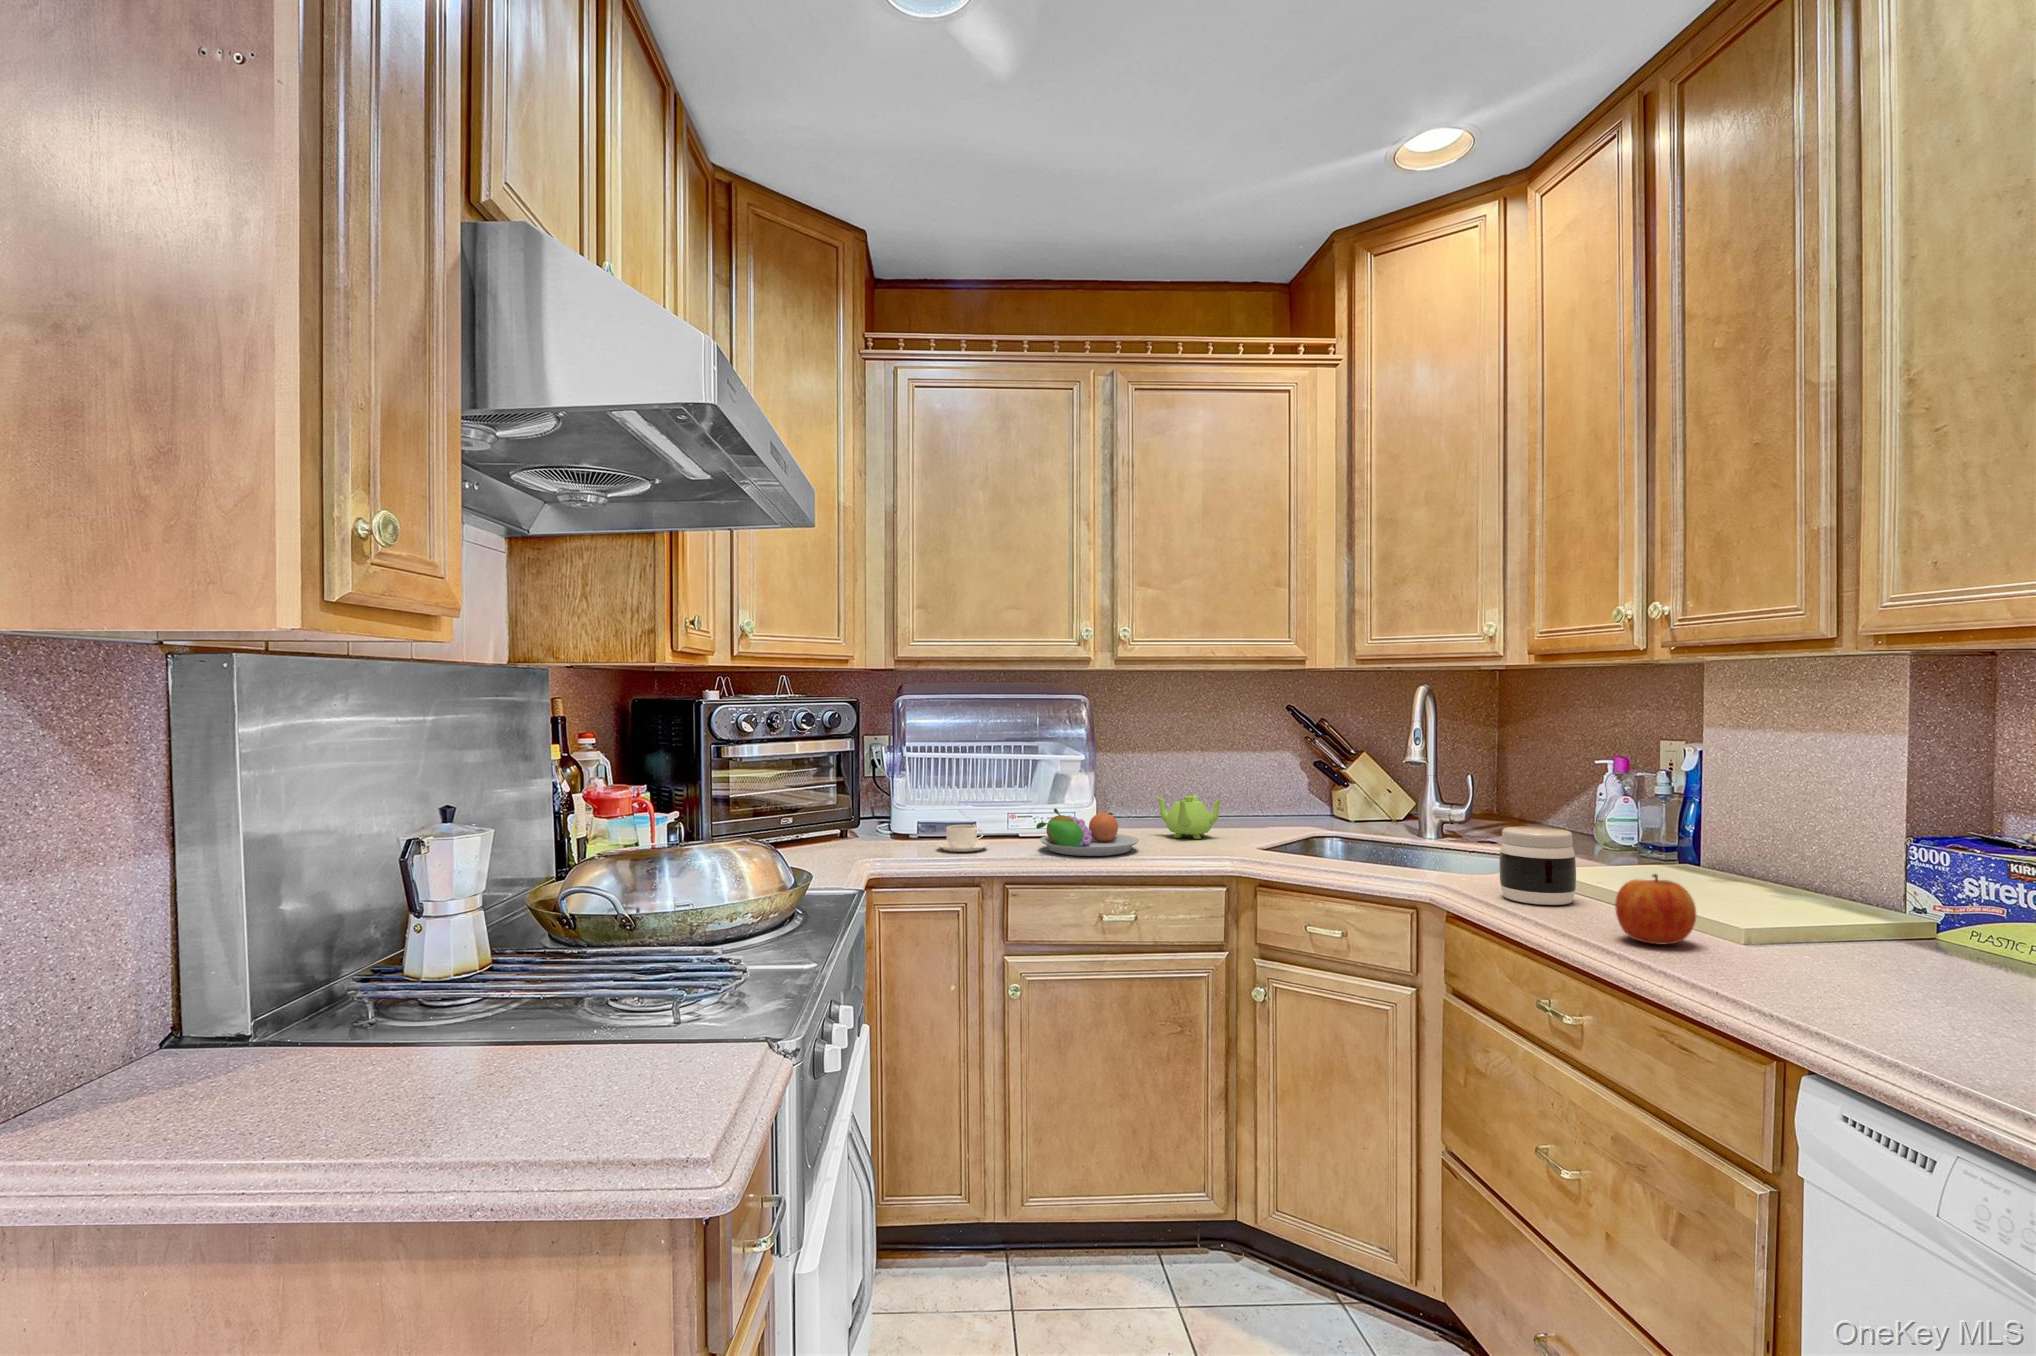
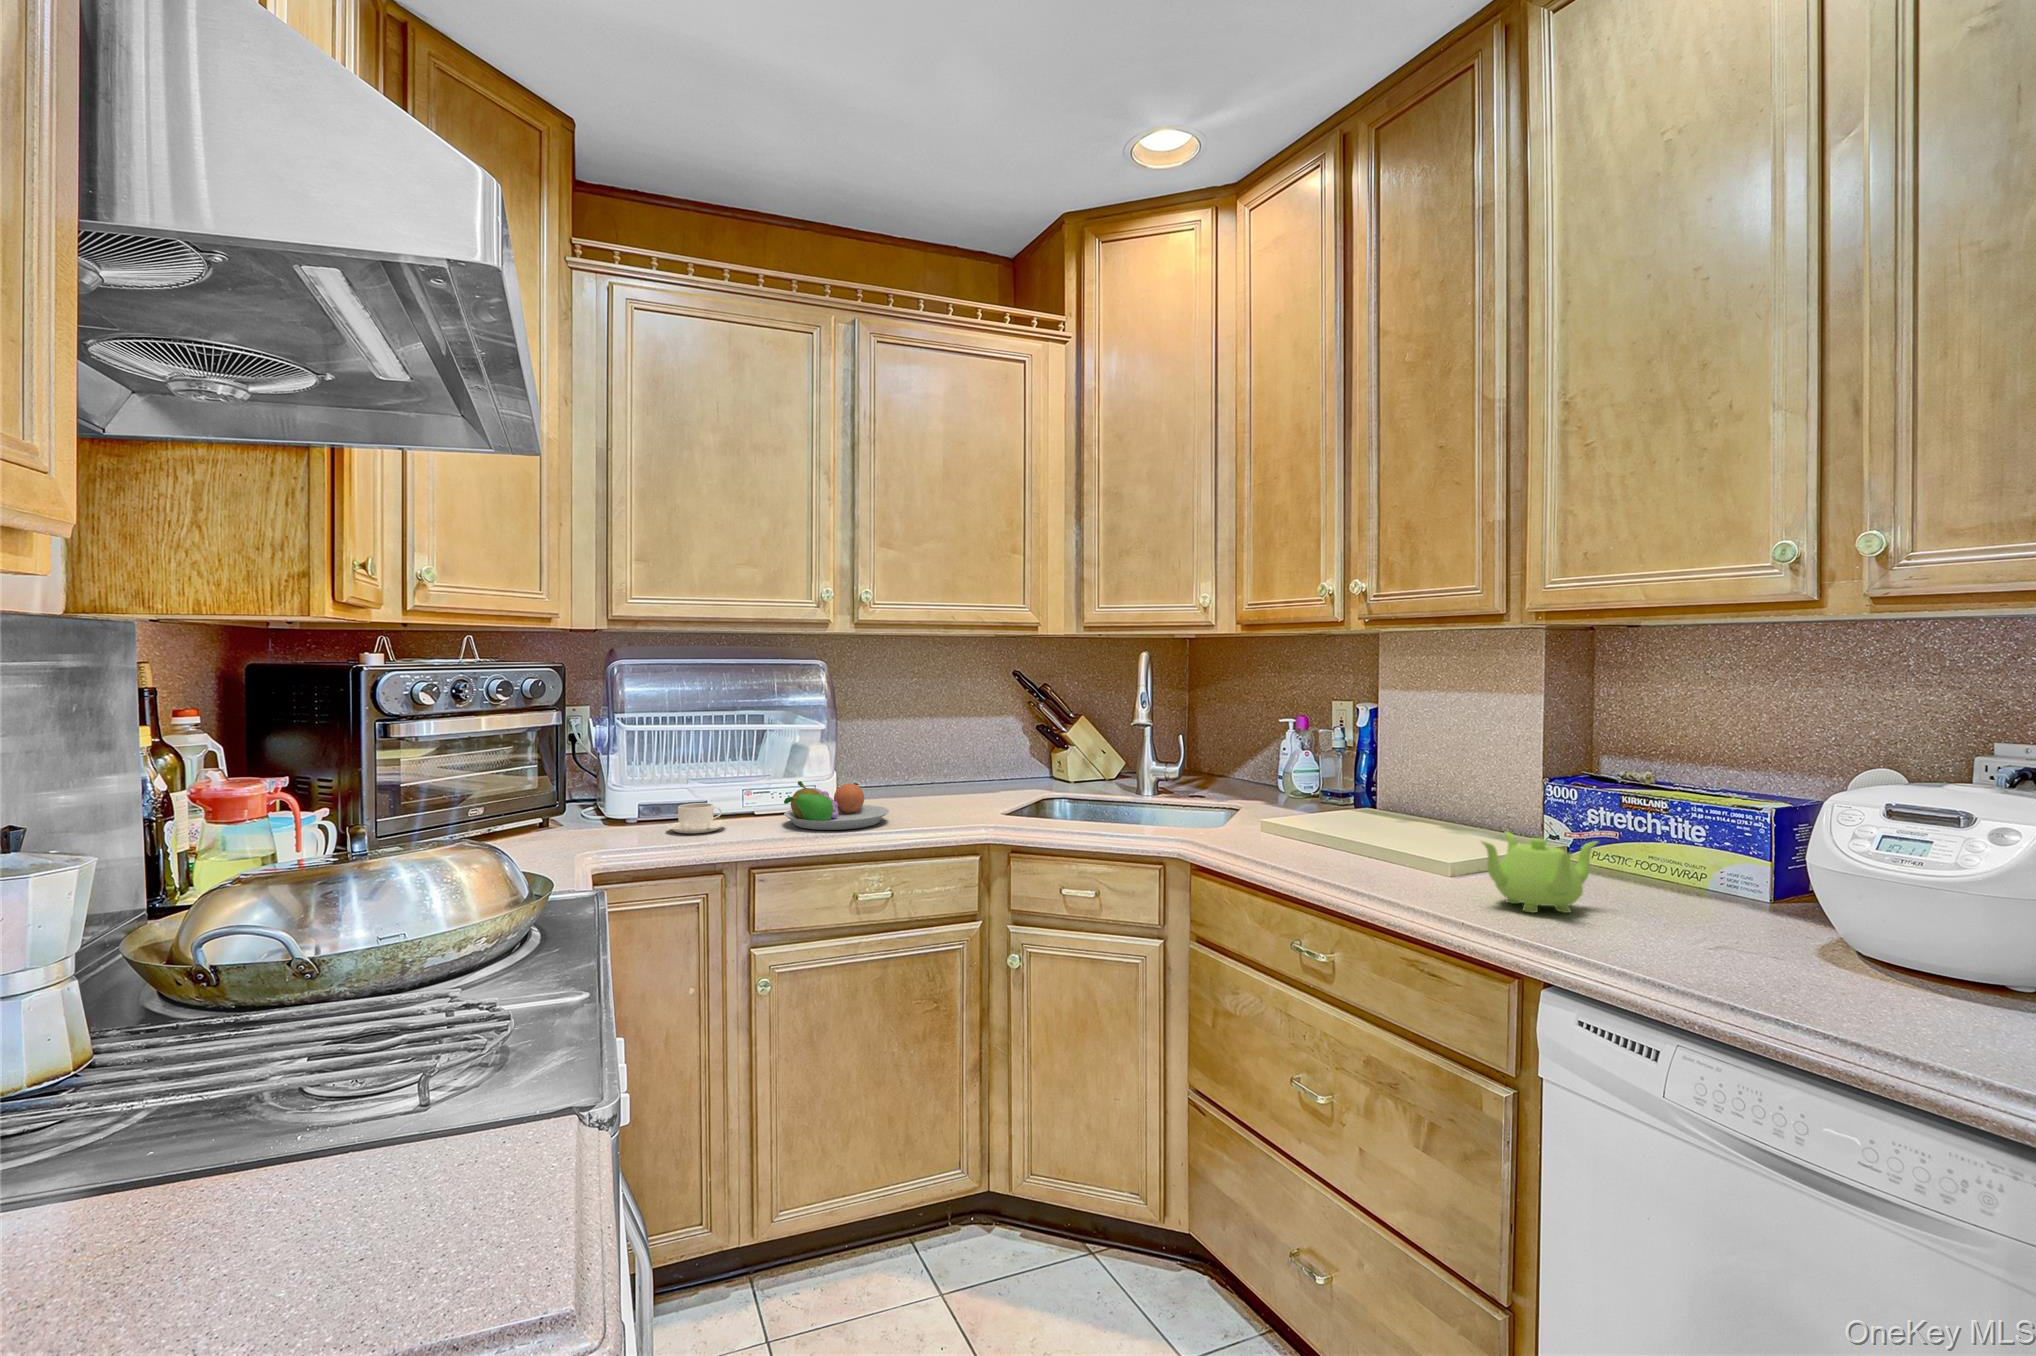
teapot: present [1155,795,1223,839] -> present [1482,831,1598,913]
jar: present [1499,826,1576,905] -> none [1238,782,1301,851]
apple: present [1615,874,1696,944] -> none [1355,821,1418,882]

